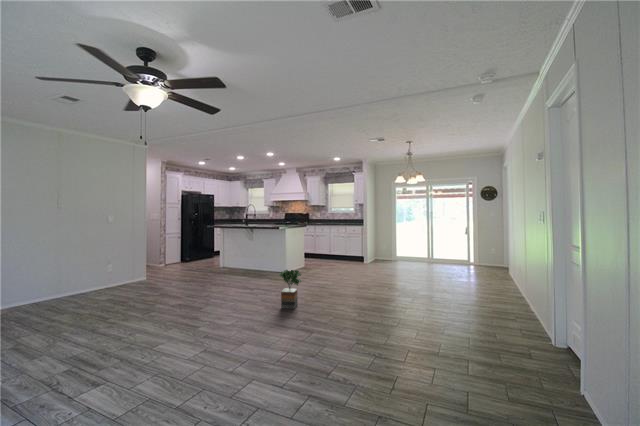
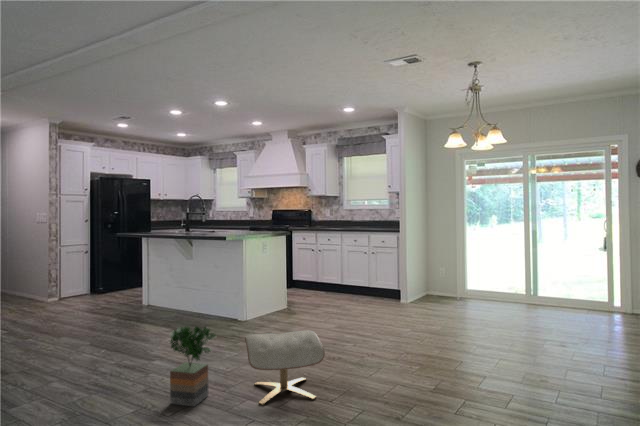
ottoman: none [312,272,355,307] -> present [245,330,325,405]

